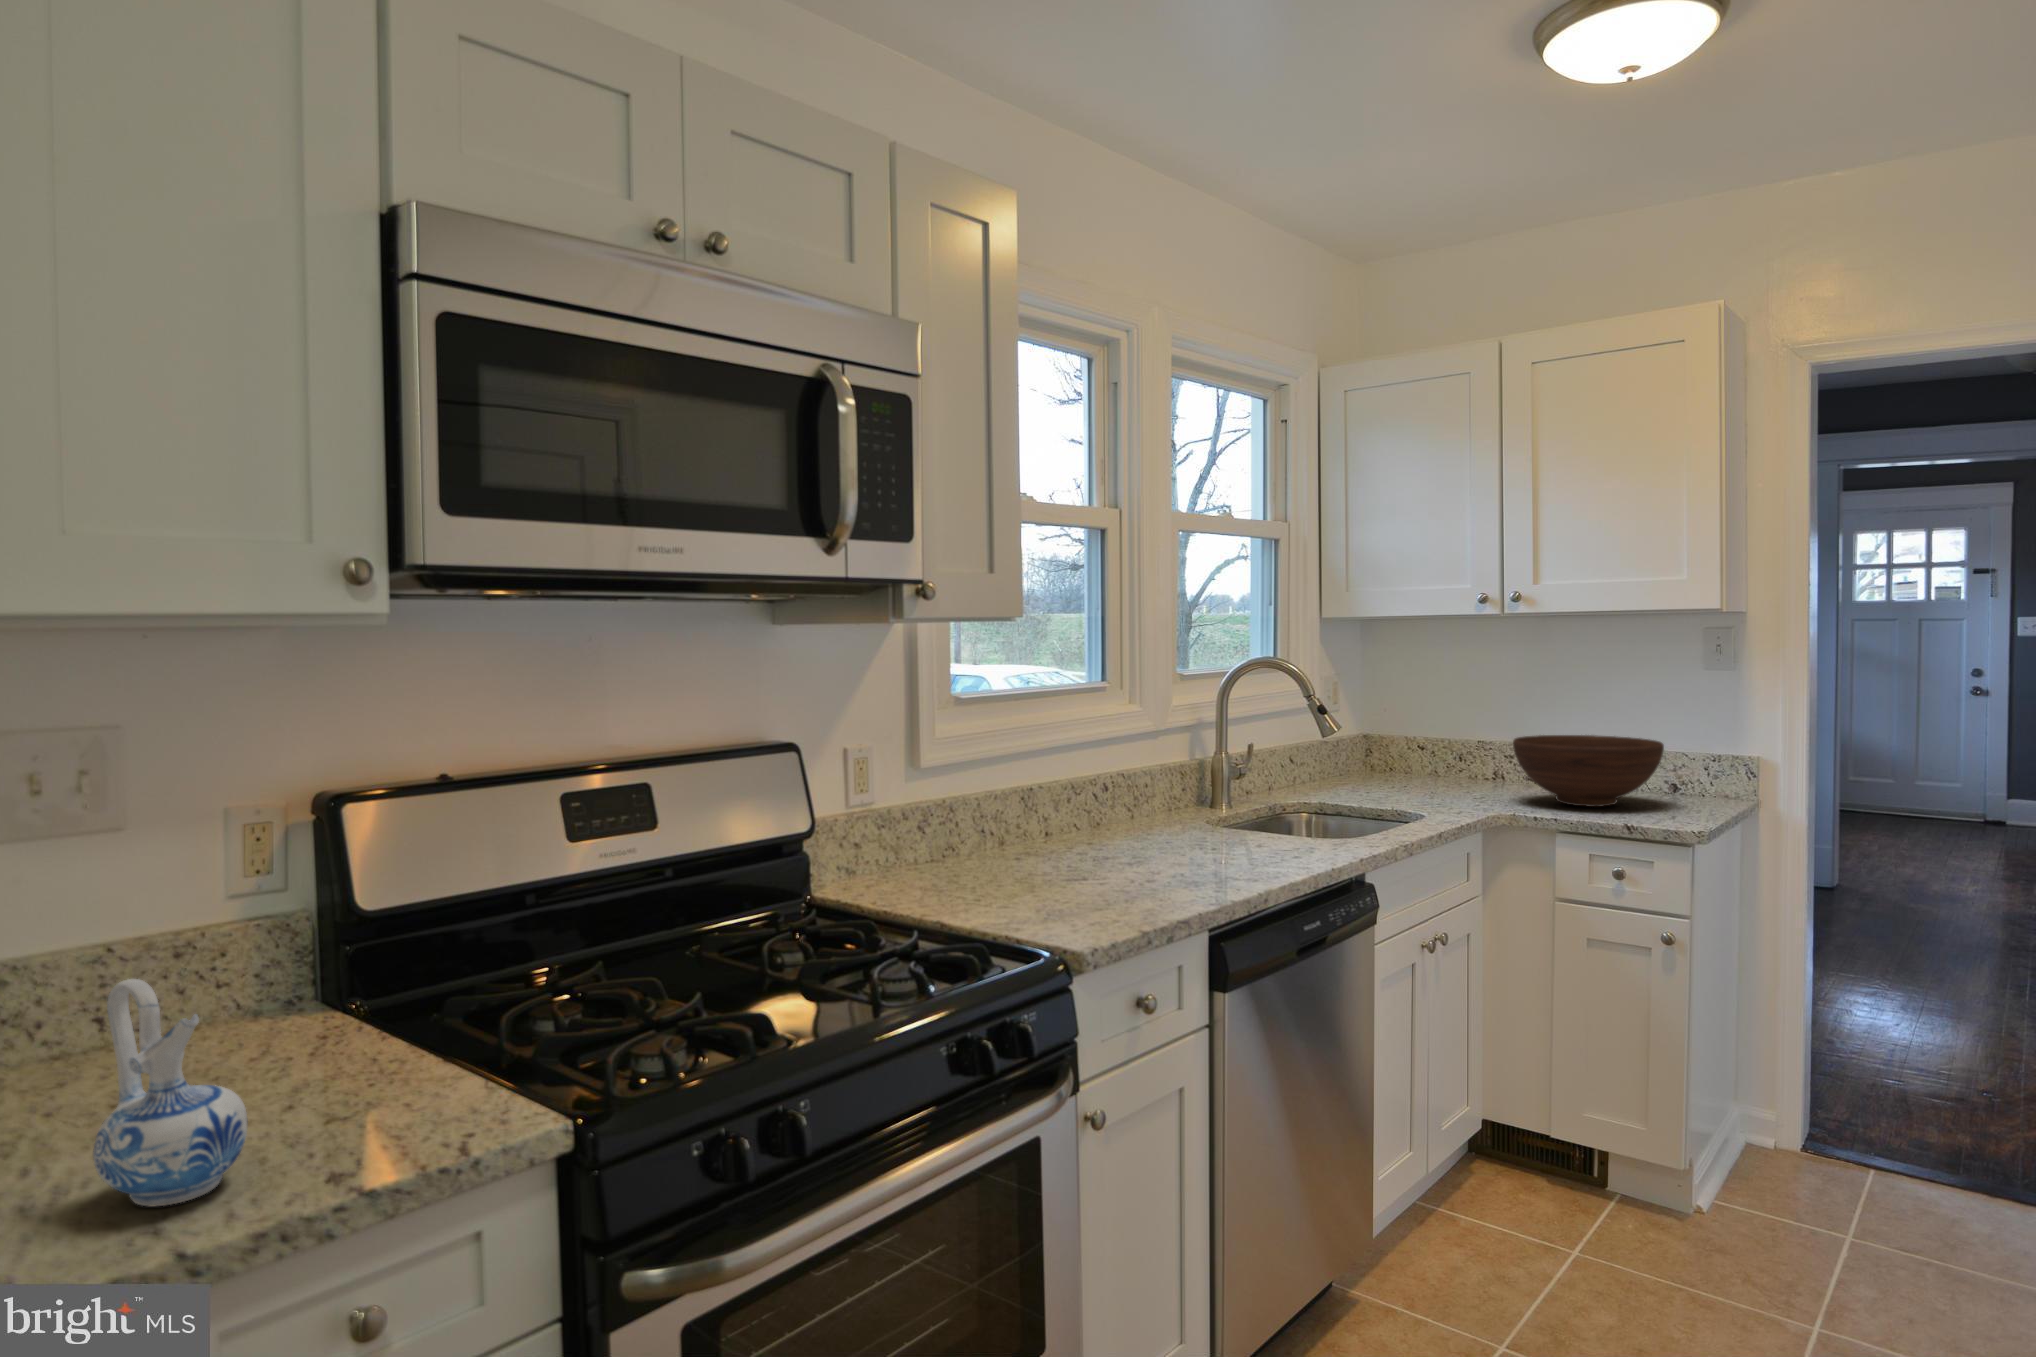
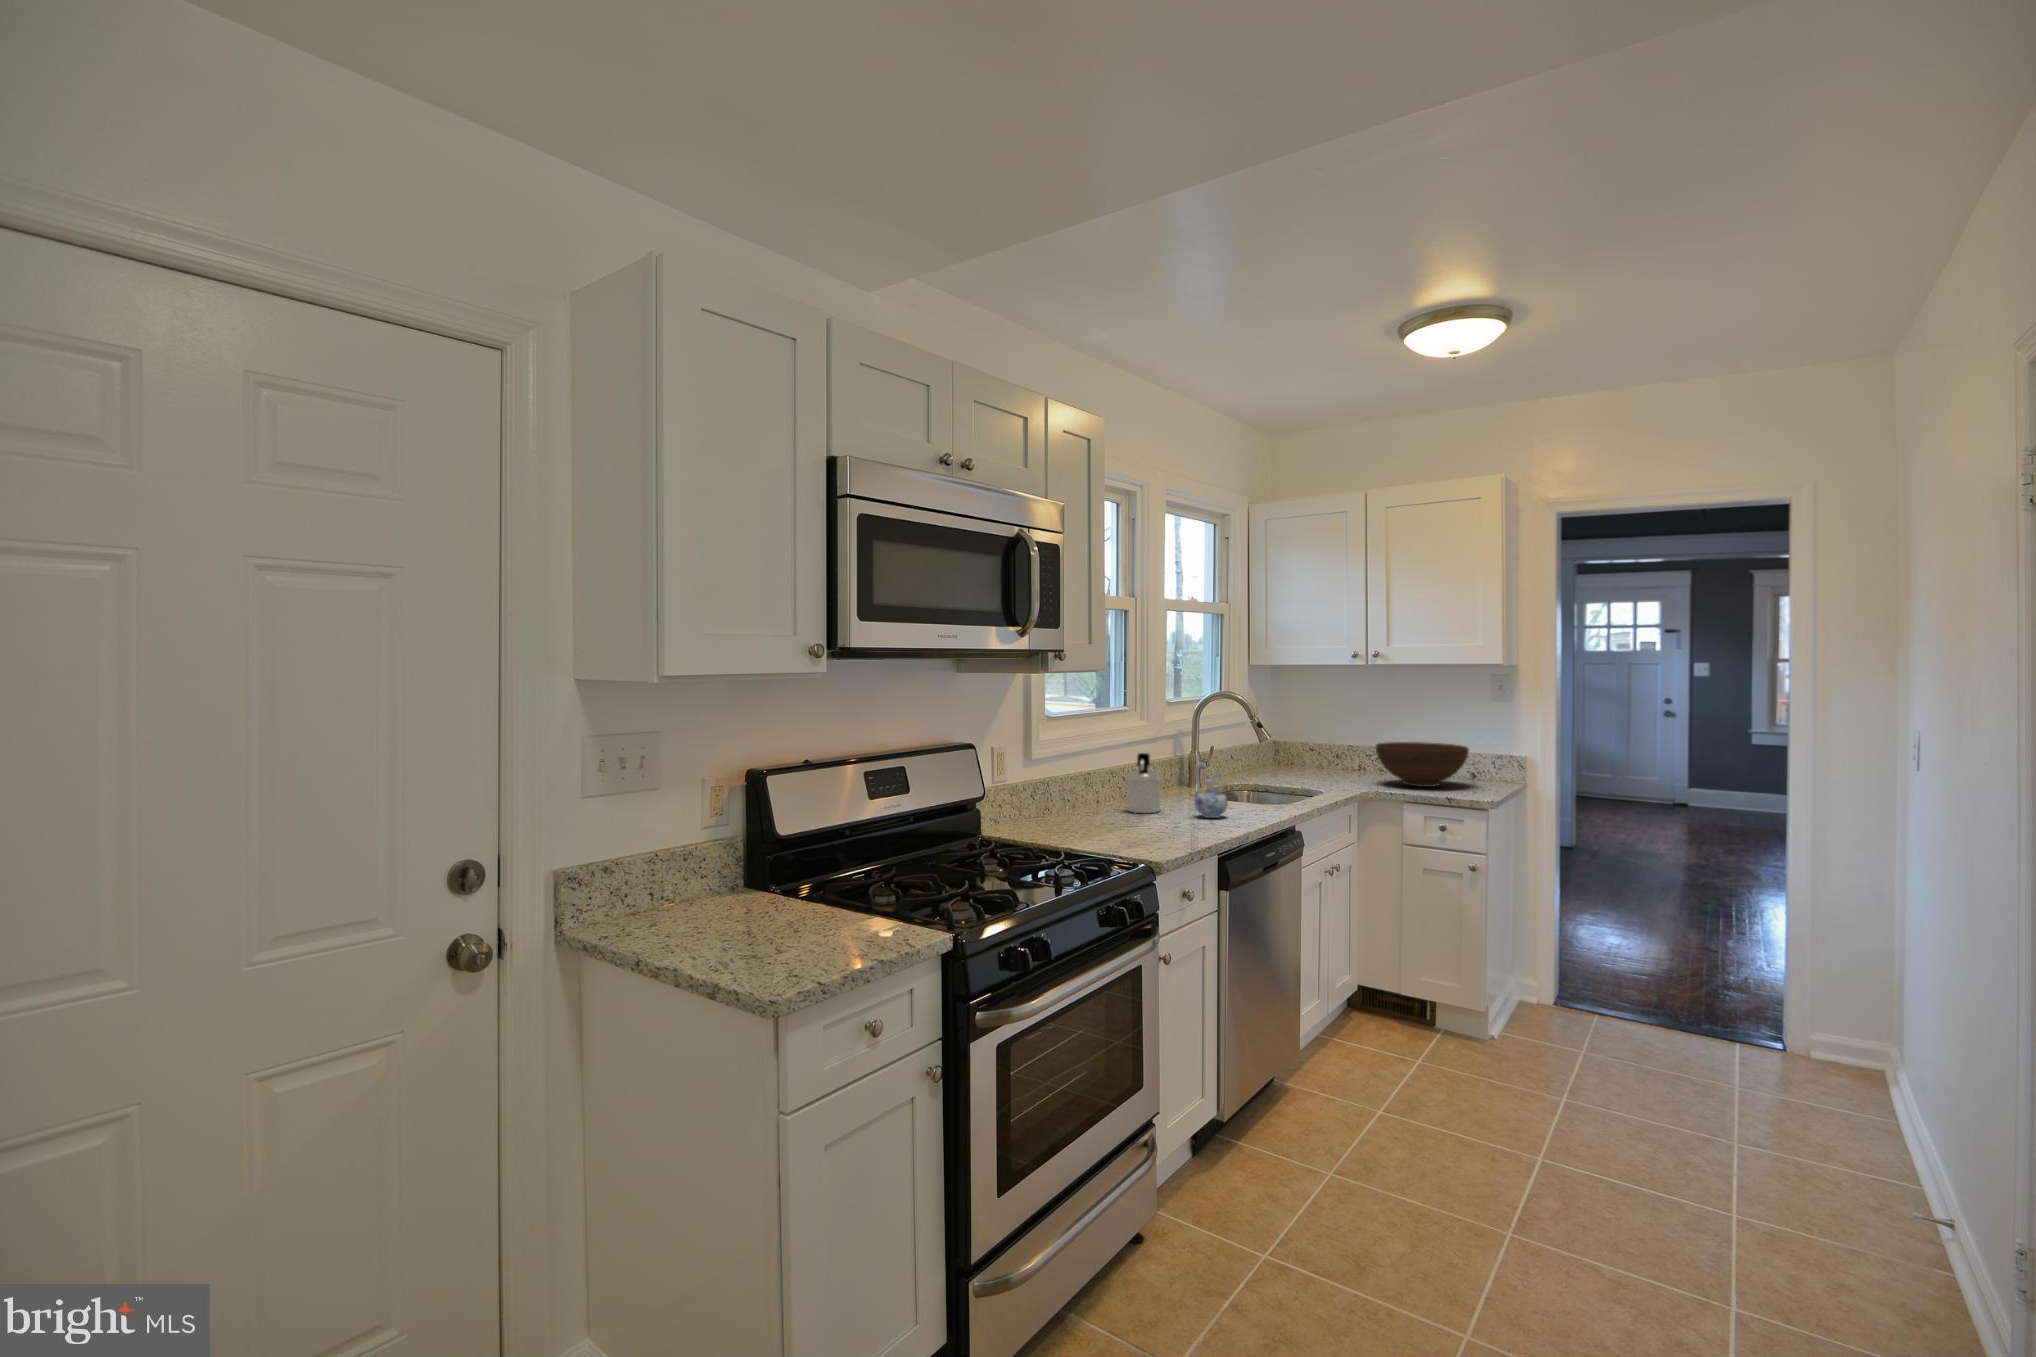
soap dispenser: none [1088,755,1145,853] -> present [1126,753,1161,813]
ceramic pitcher: present [93,979,247,1206] -> present [1194,763,1228,818]

